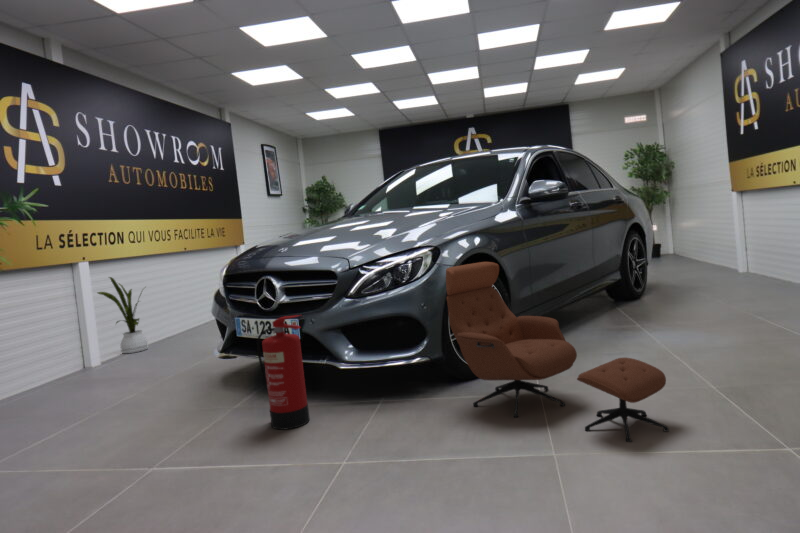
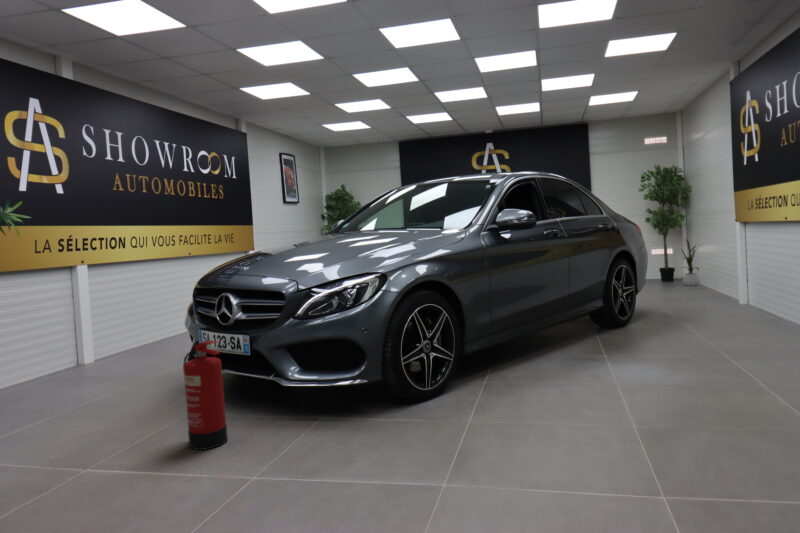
lounge chair: present [446,262,669,442] -> none [365,297,553,498]
house plant: present [98,277,148,353] -> present [682,240,699,286]

